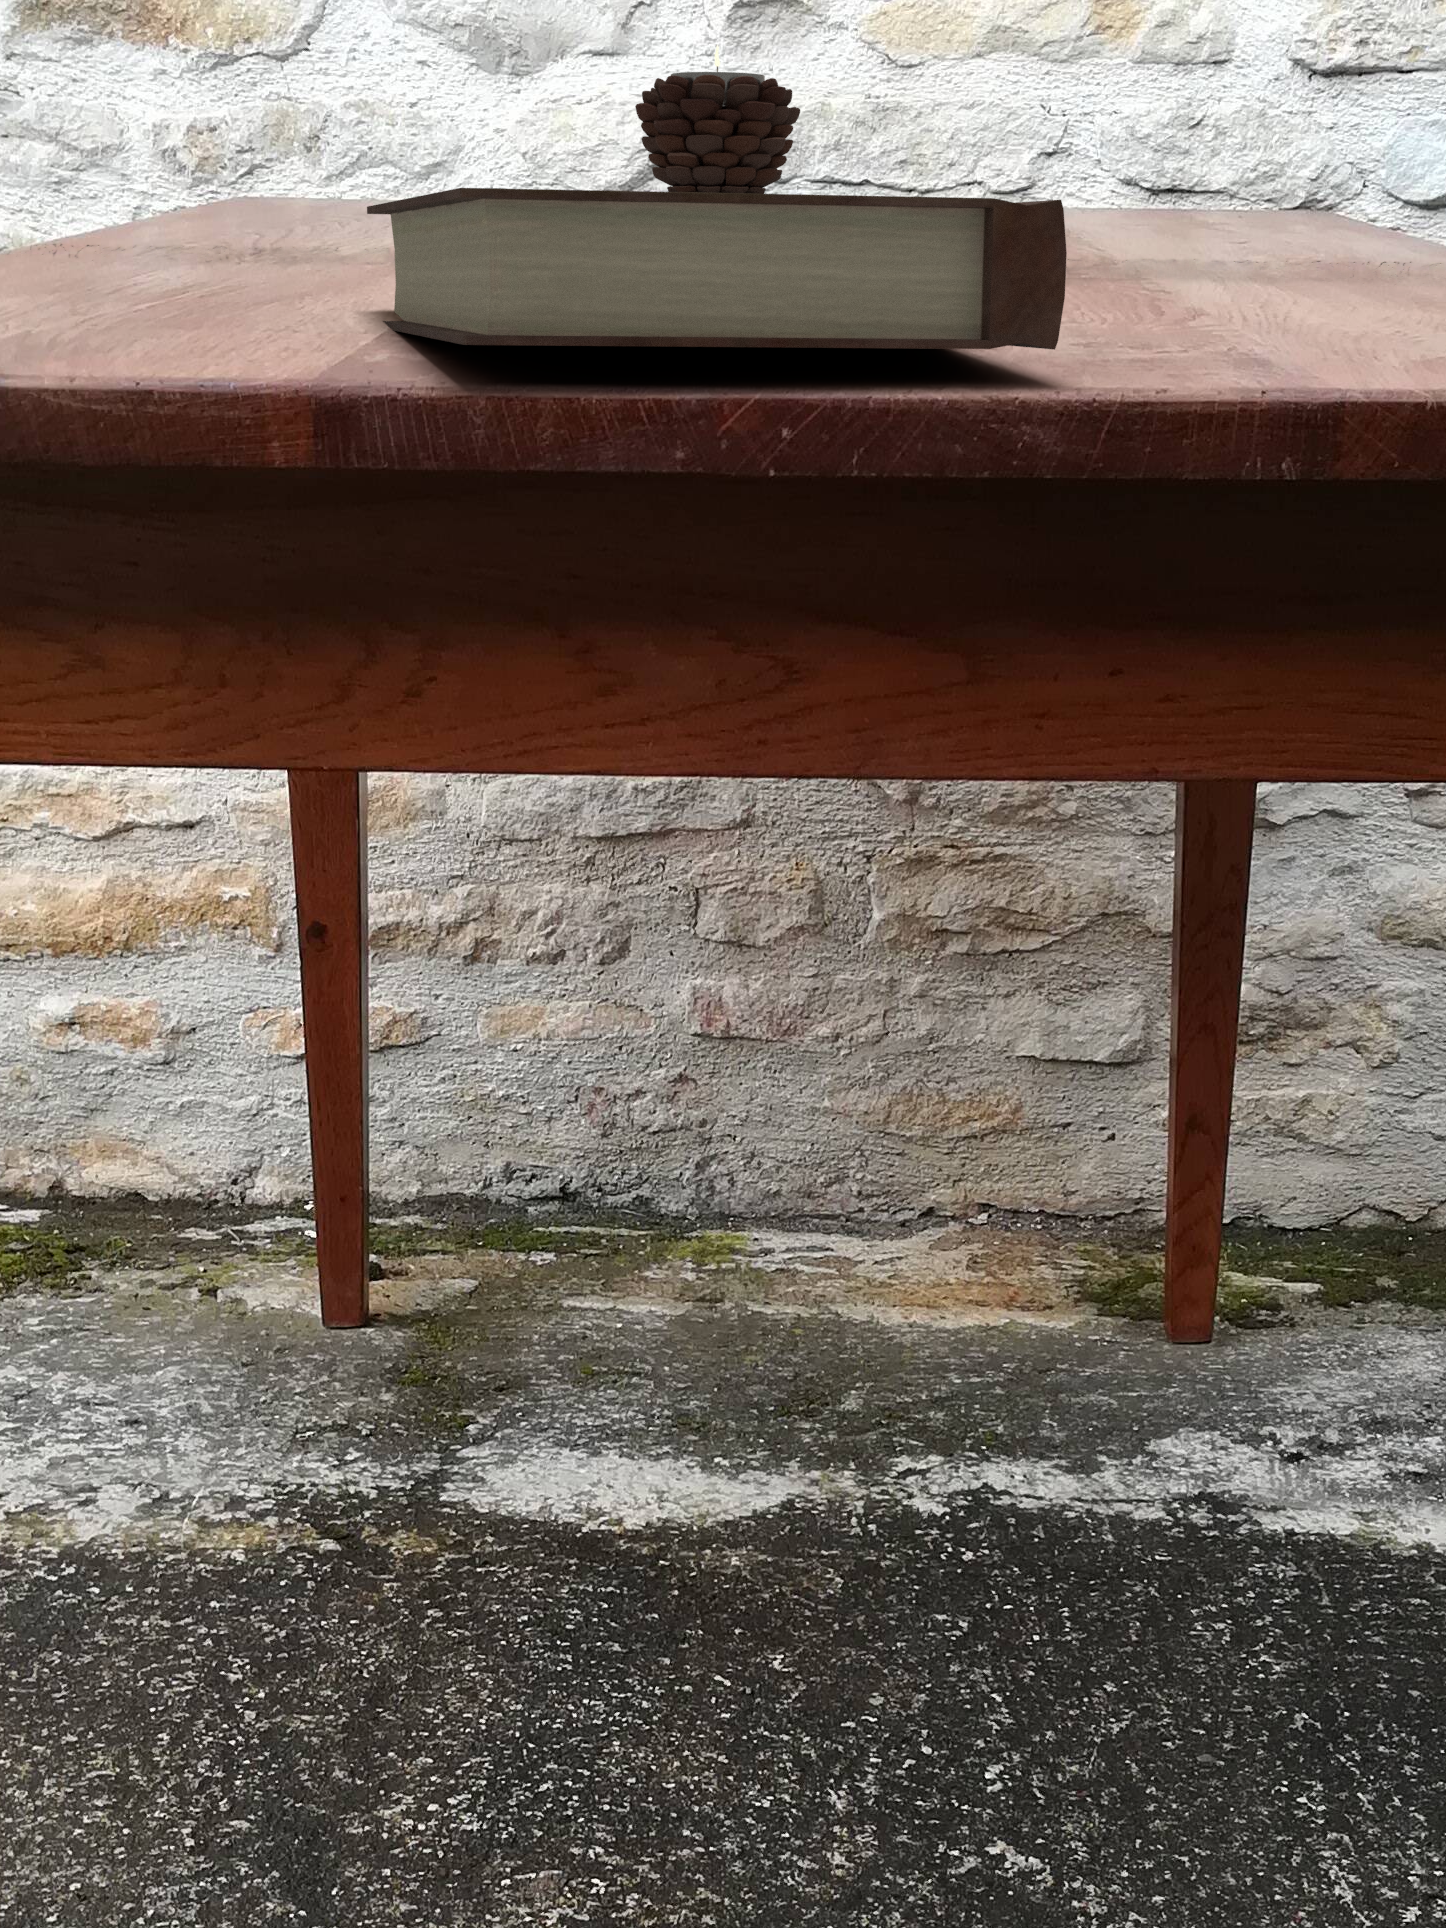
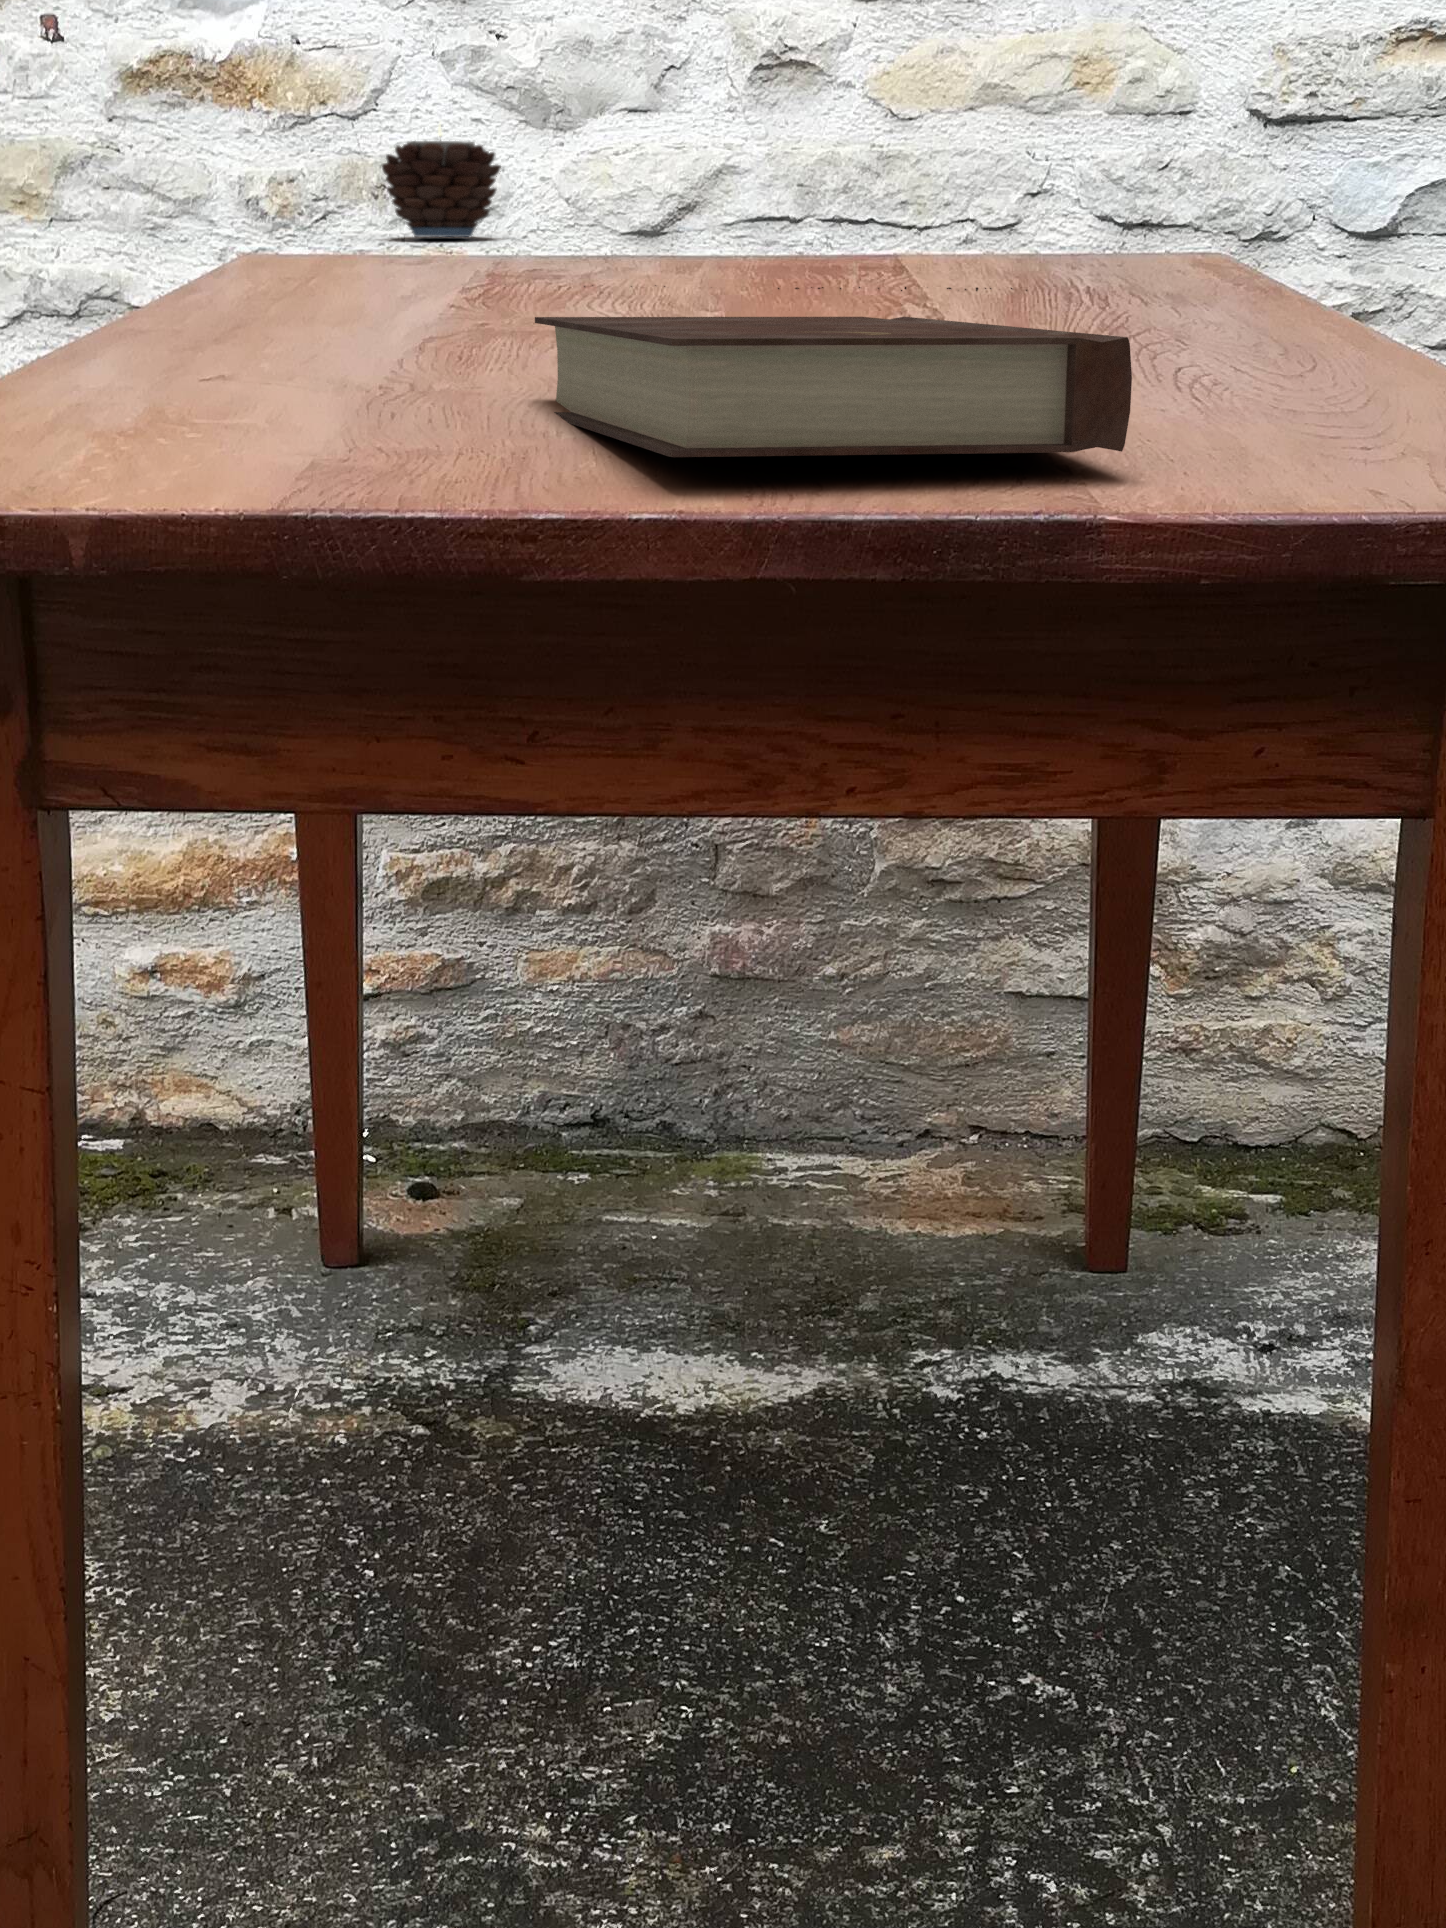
candle: present [635,45,800,194] -> present [382,125,501,237]

